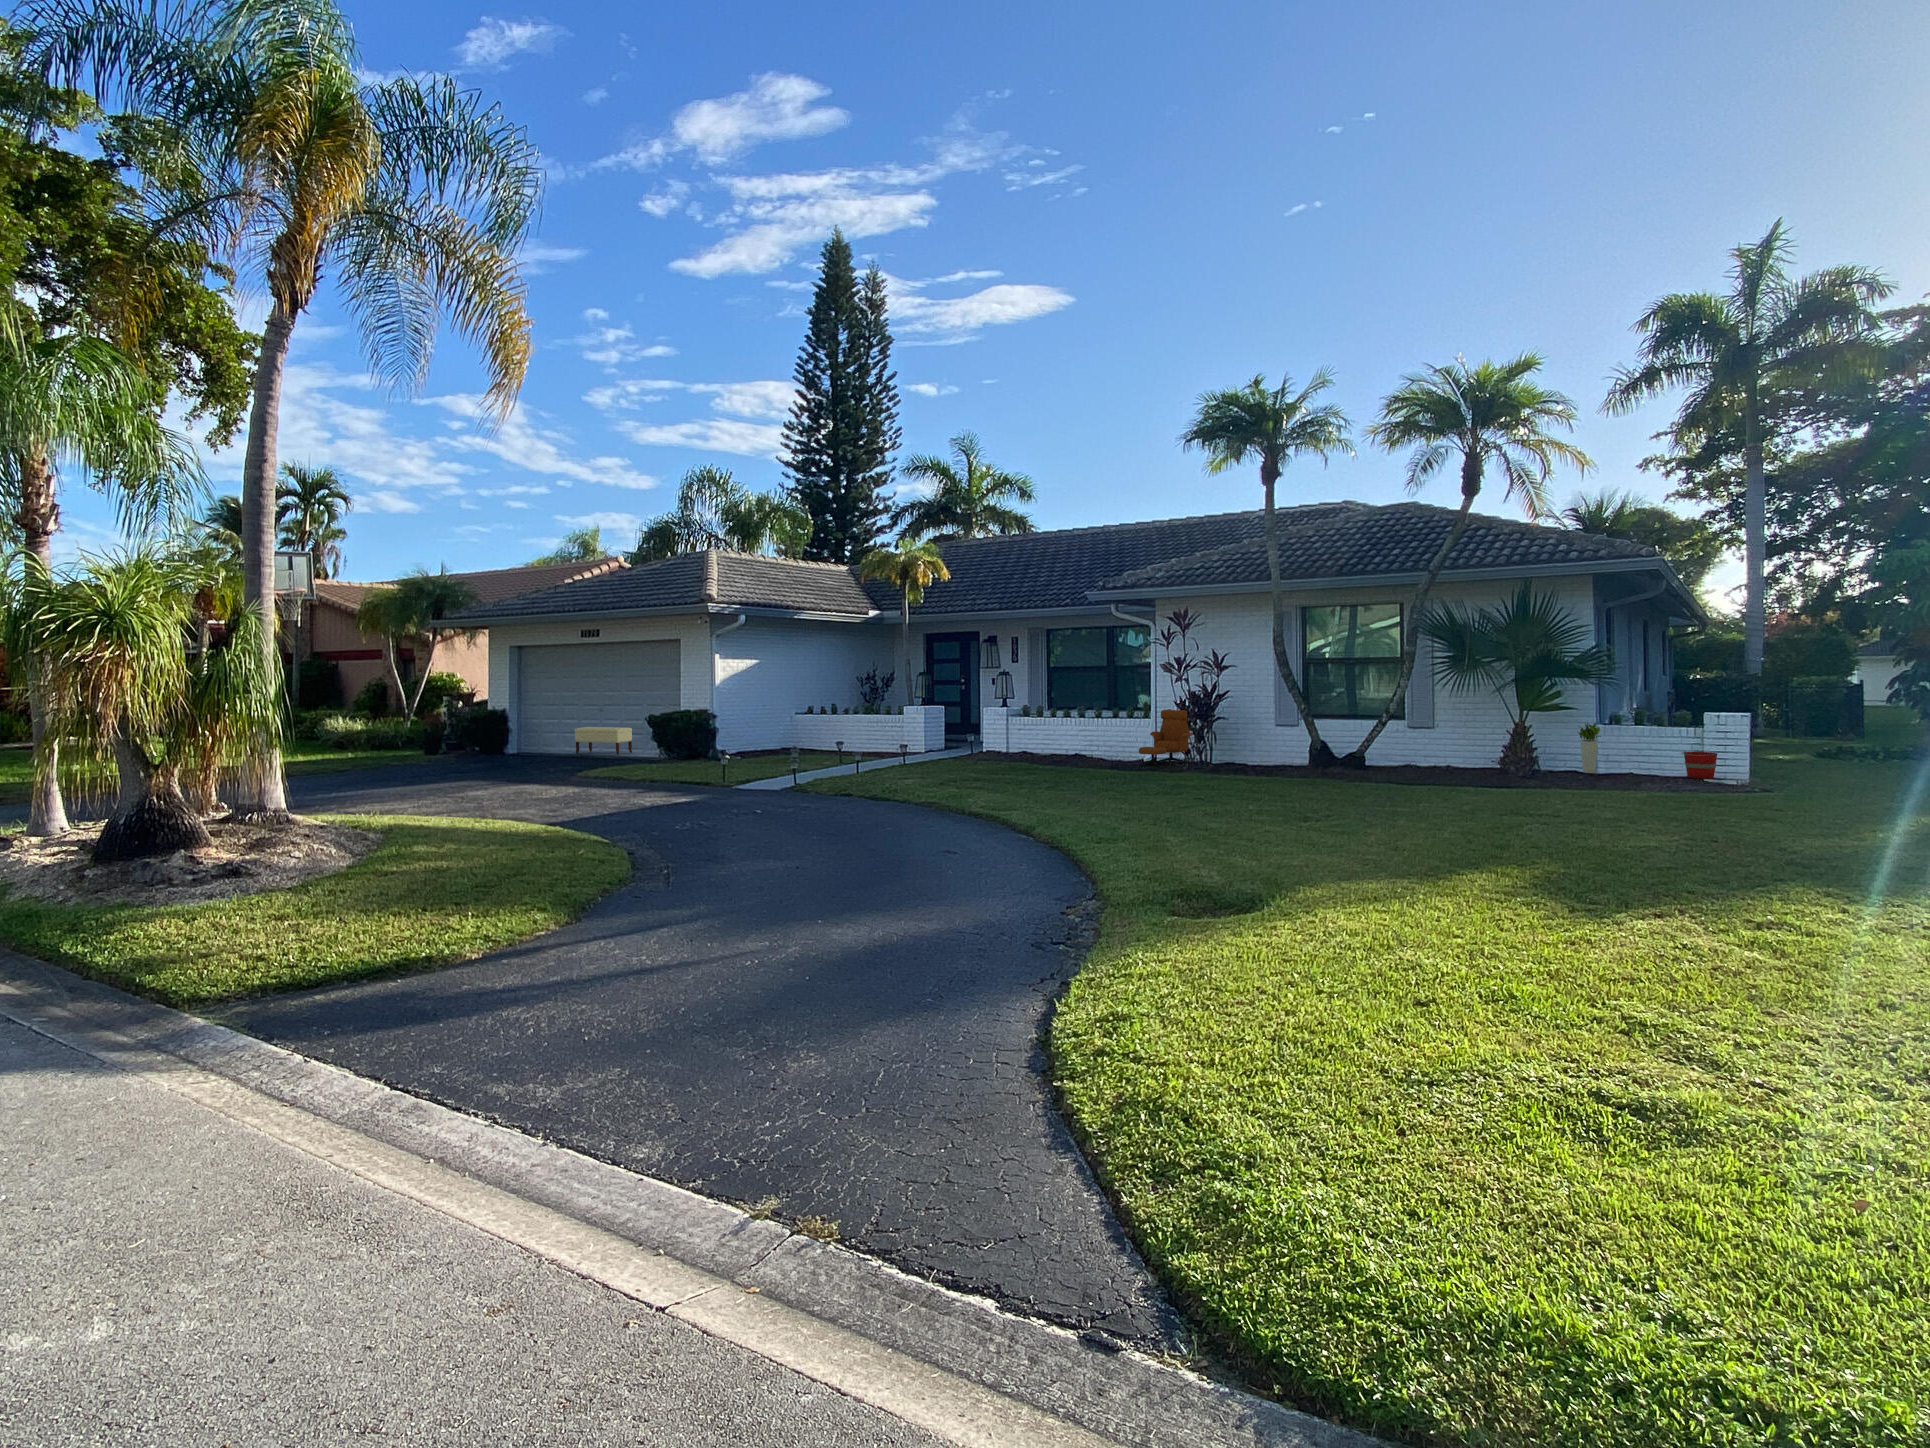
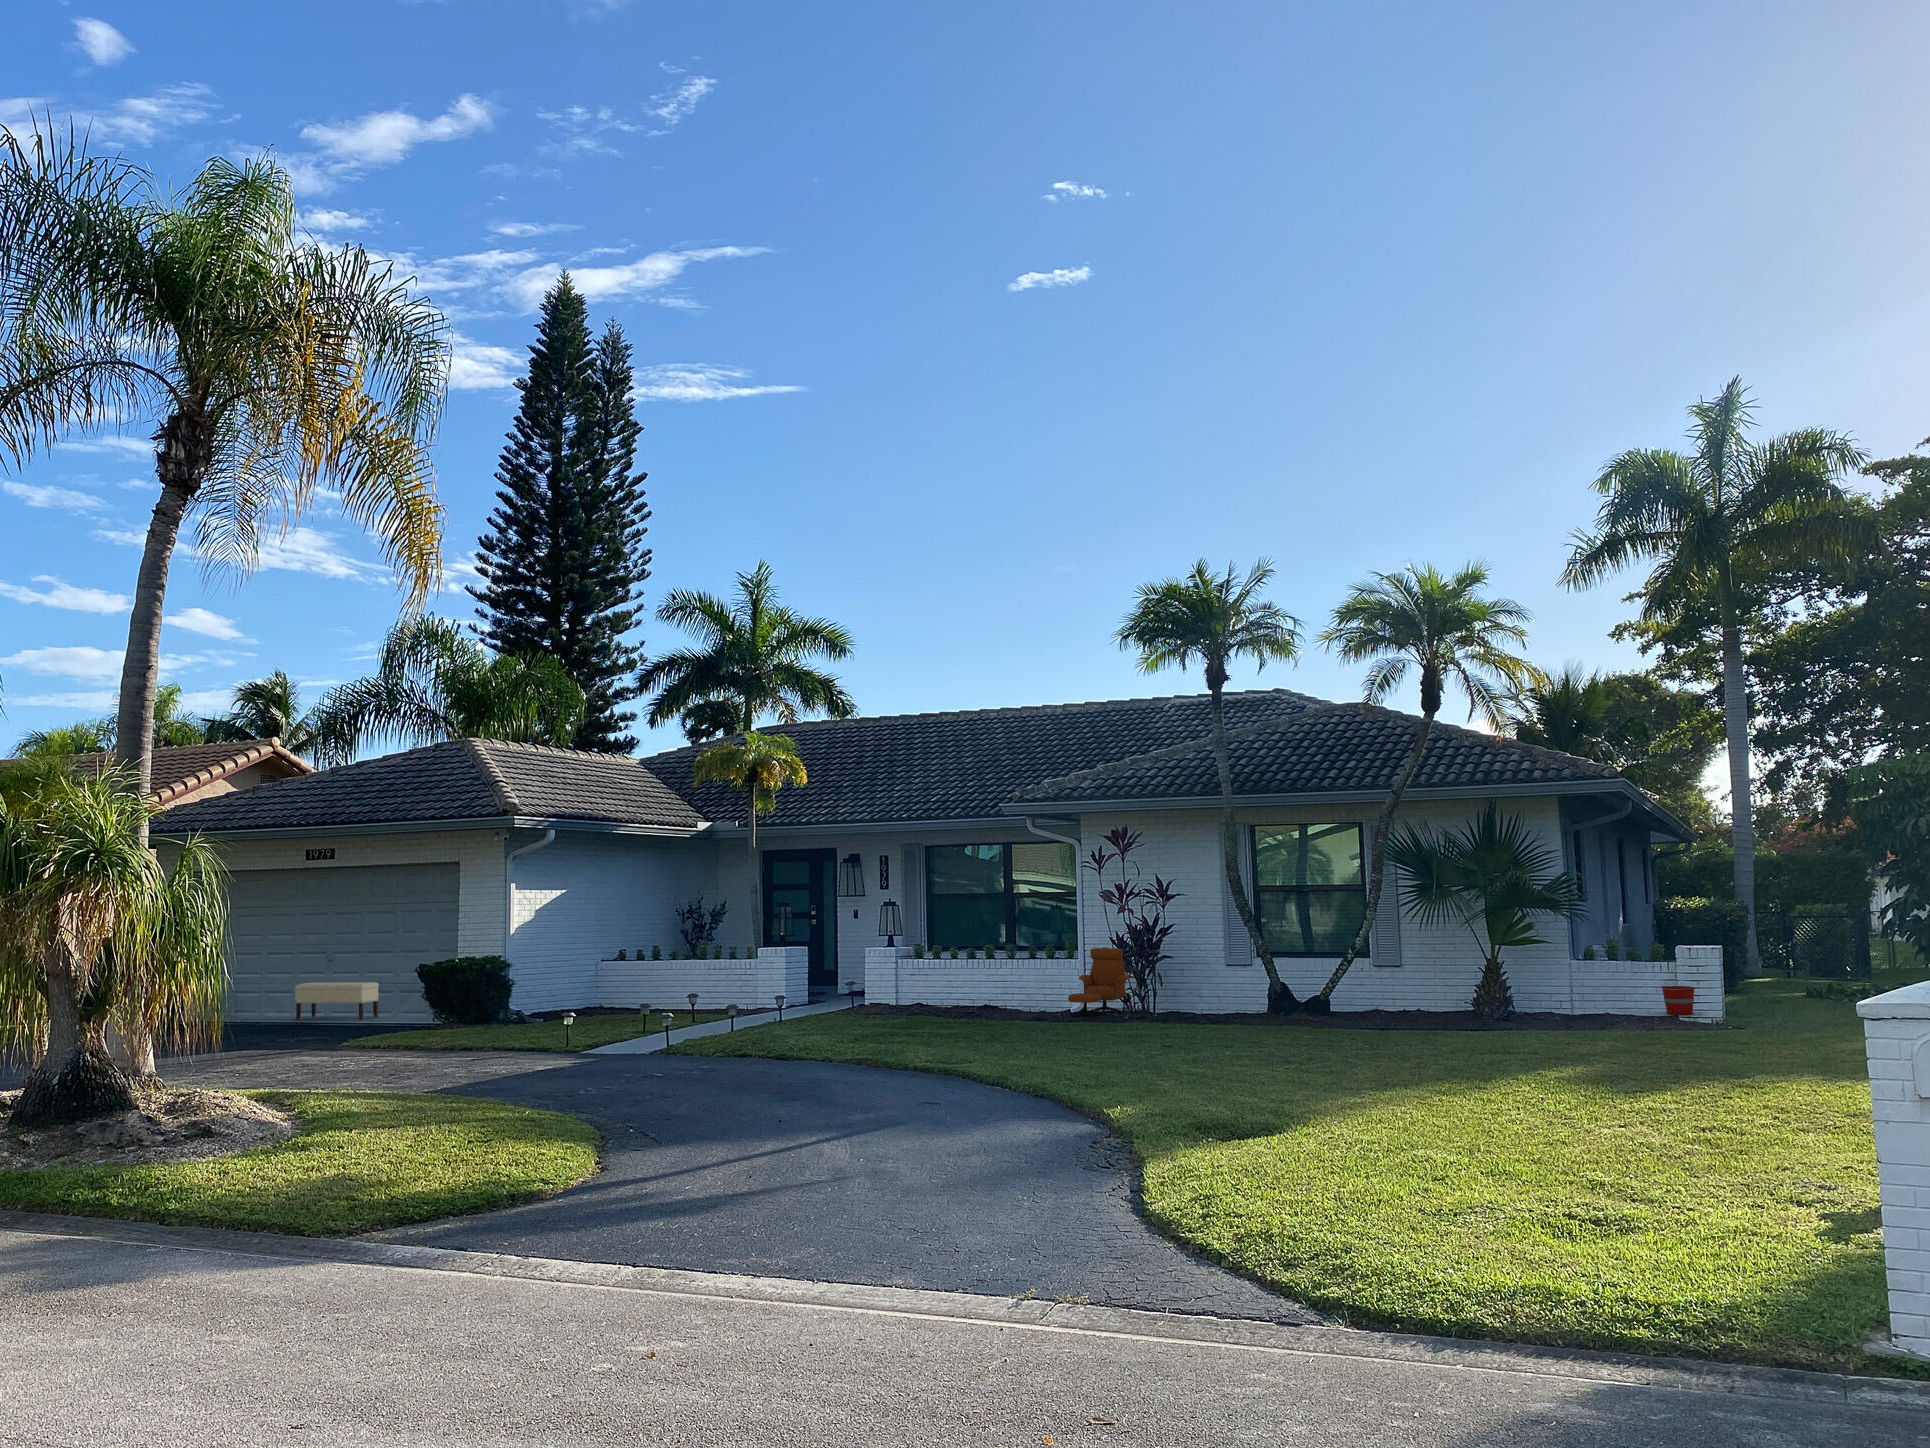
planter: present [1578,723,1601,773] -> none [1551,955,1580,1012]

